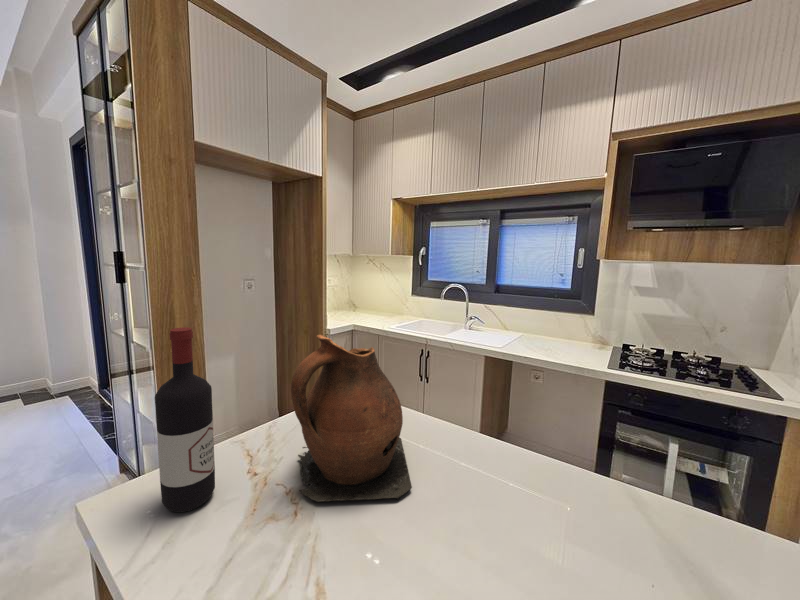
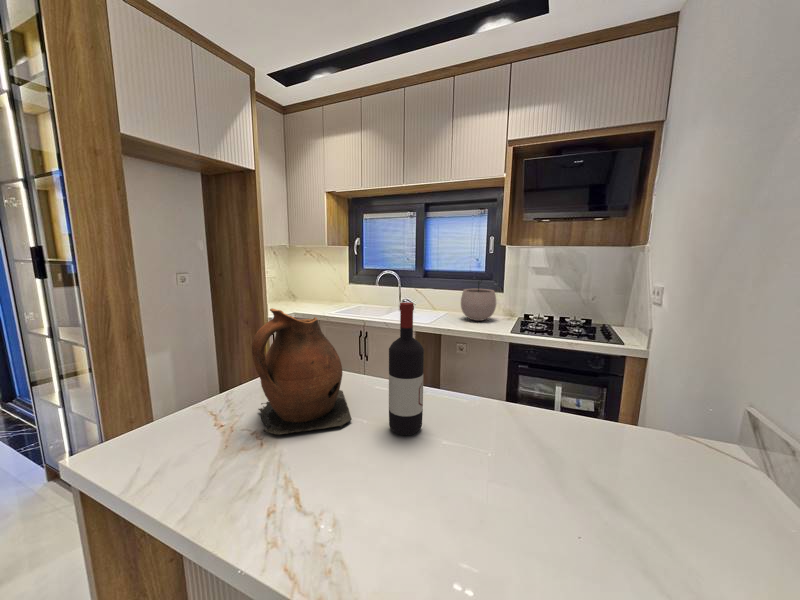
plant pot: none [541,296,587,348] -> present [461,280,496,321]
wine bottle: present [155,327,215,512] -> present [389,302,424,435]

